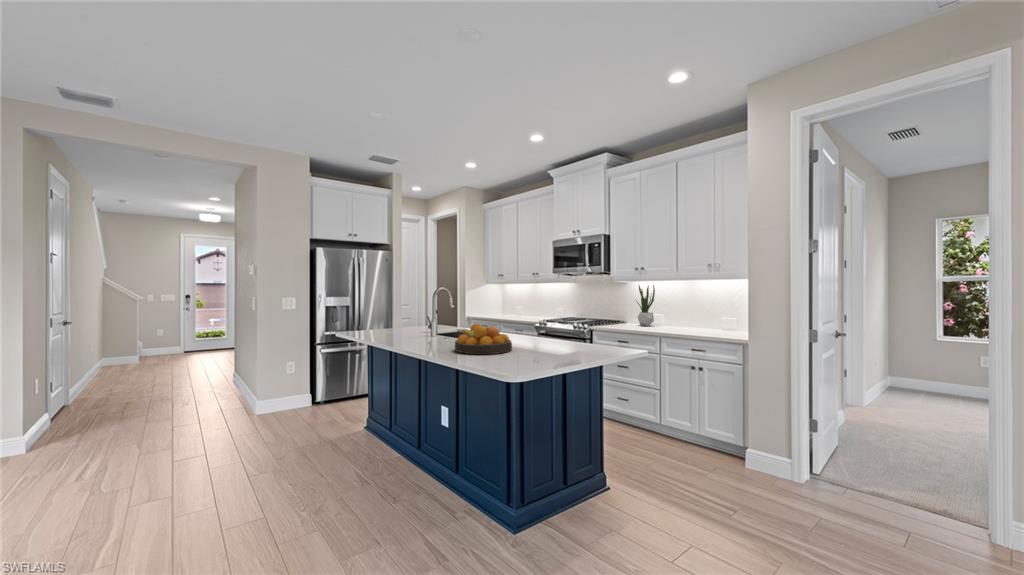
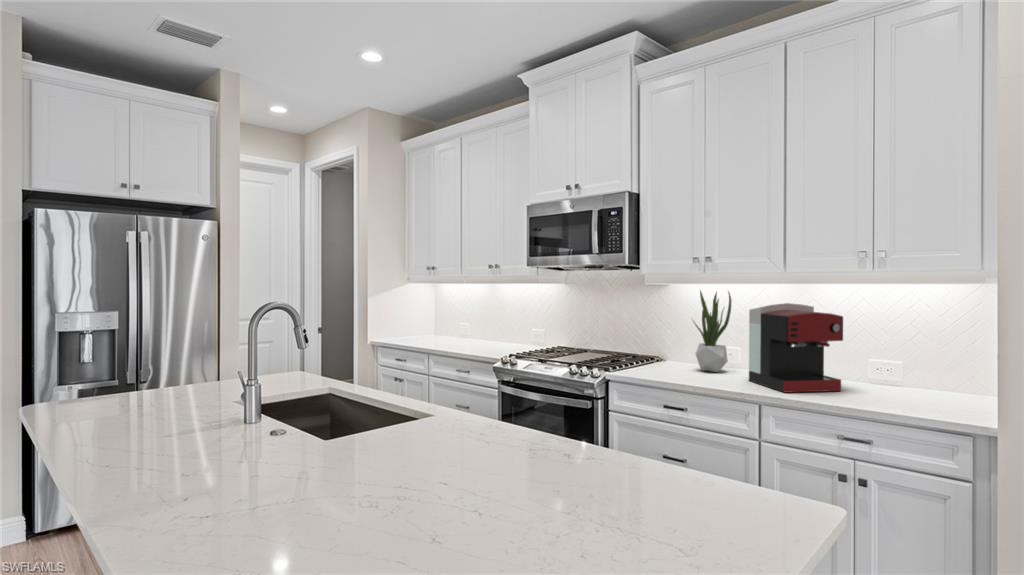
coffee maker: none [661,290,702,332] -> present [749,303,843,393]
fruit bowl: present [455,324,512,354] -> none [257,419,437,541]

